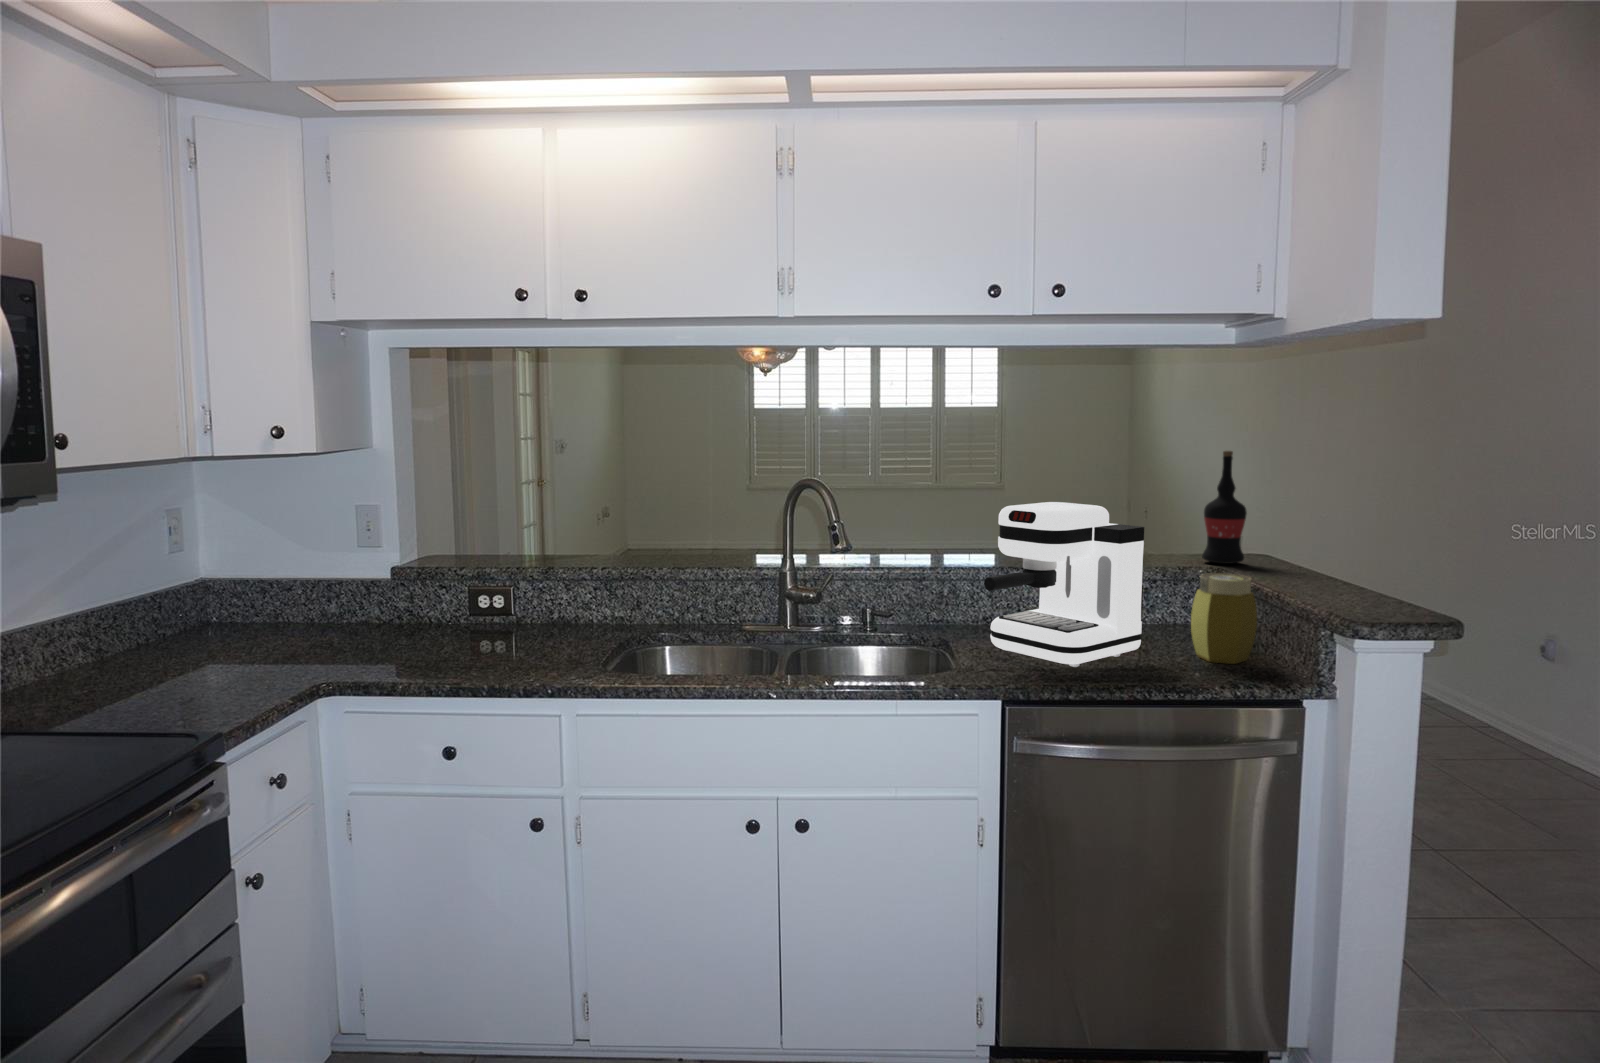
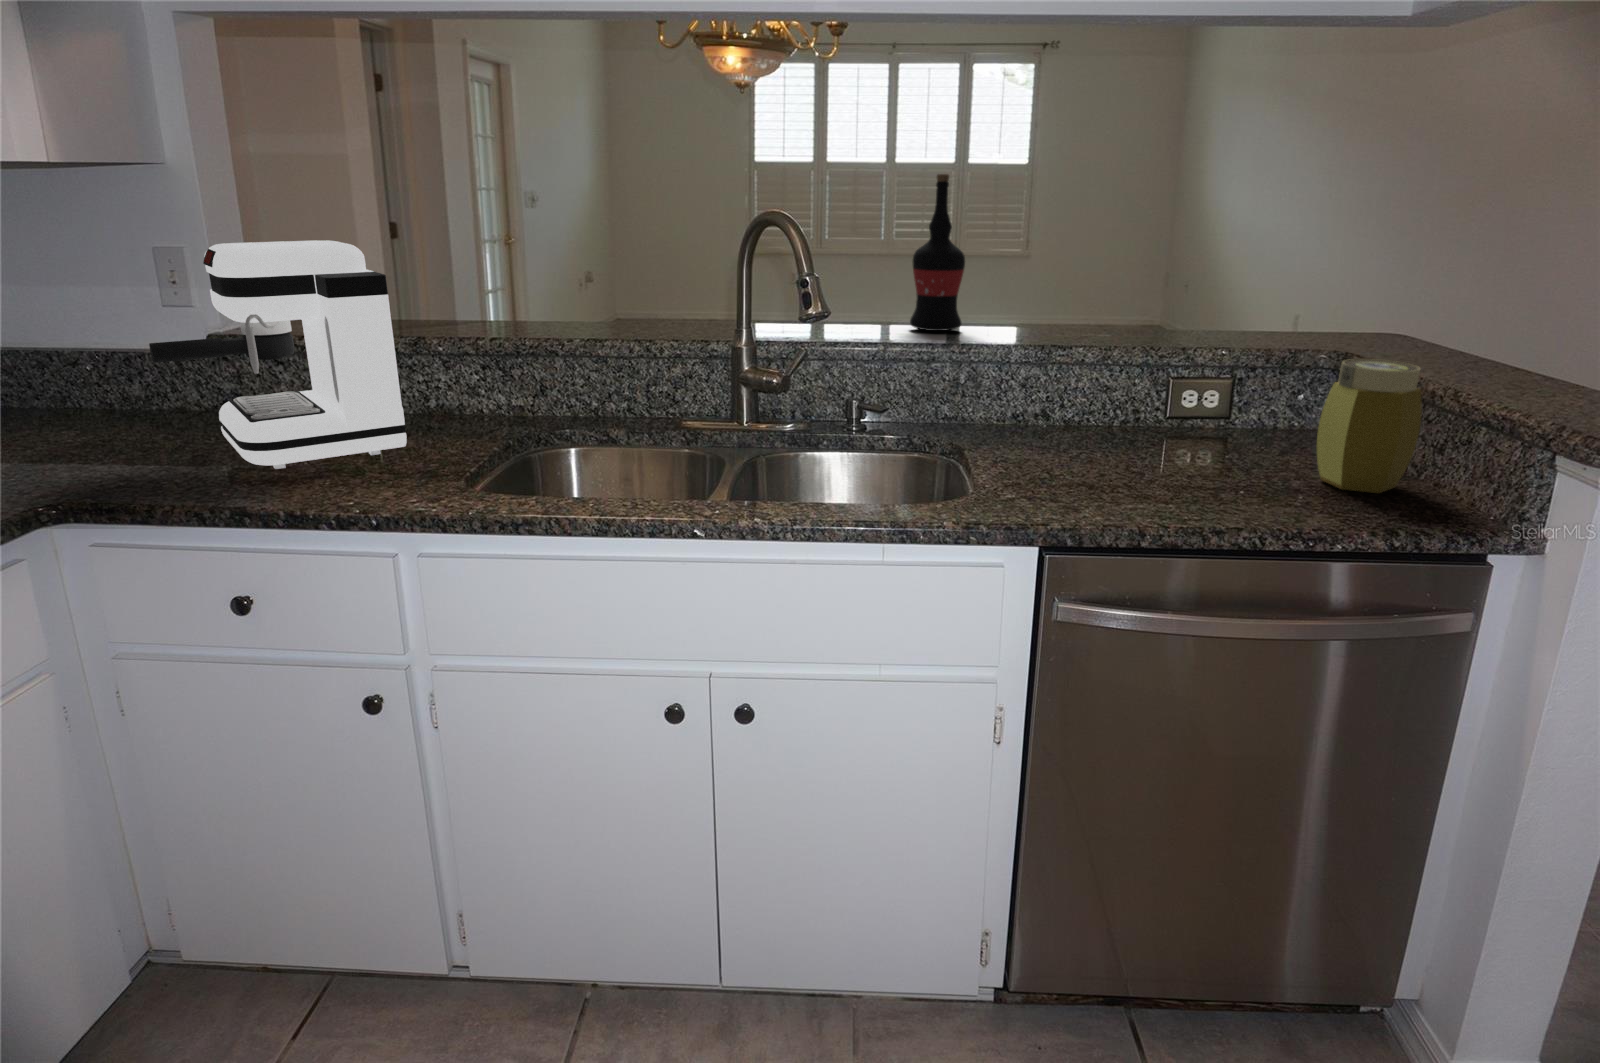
wine bottle: present [1202,451,1247,564] -> present [910,174,965,331]
coffee maker: present [984,502,1144,667] -> present [149,240,407,469]

